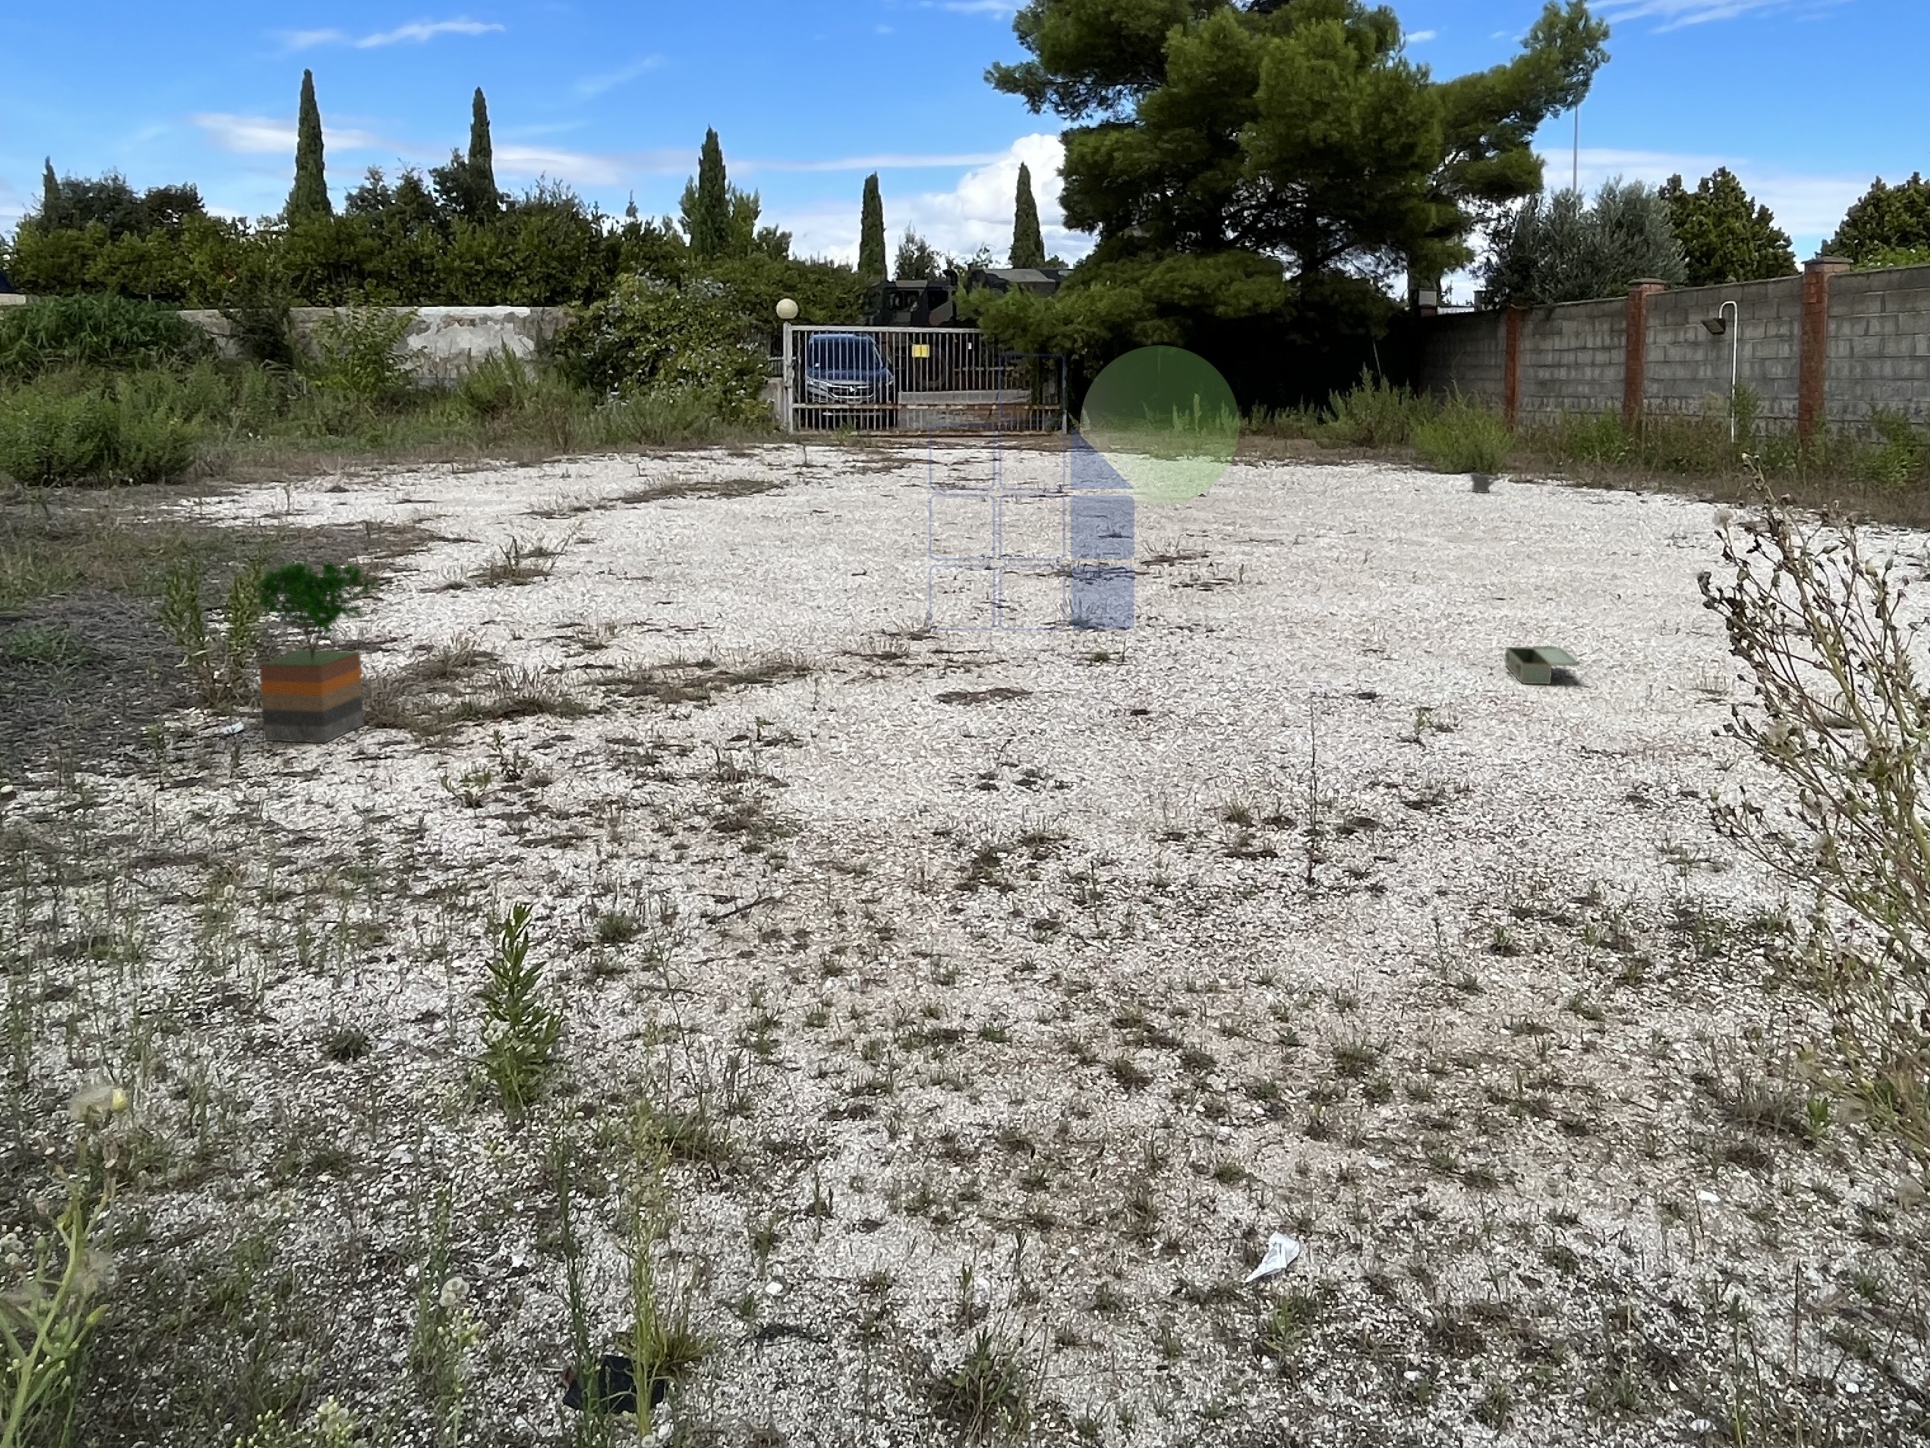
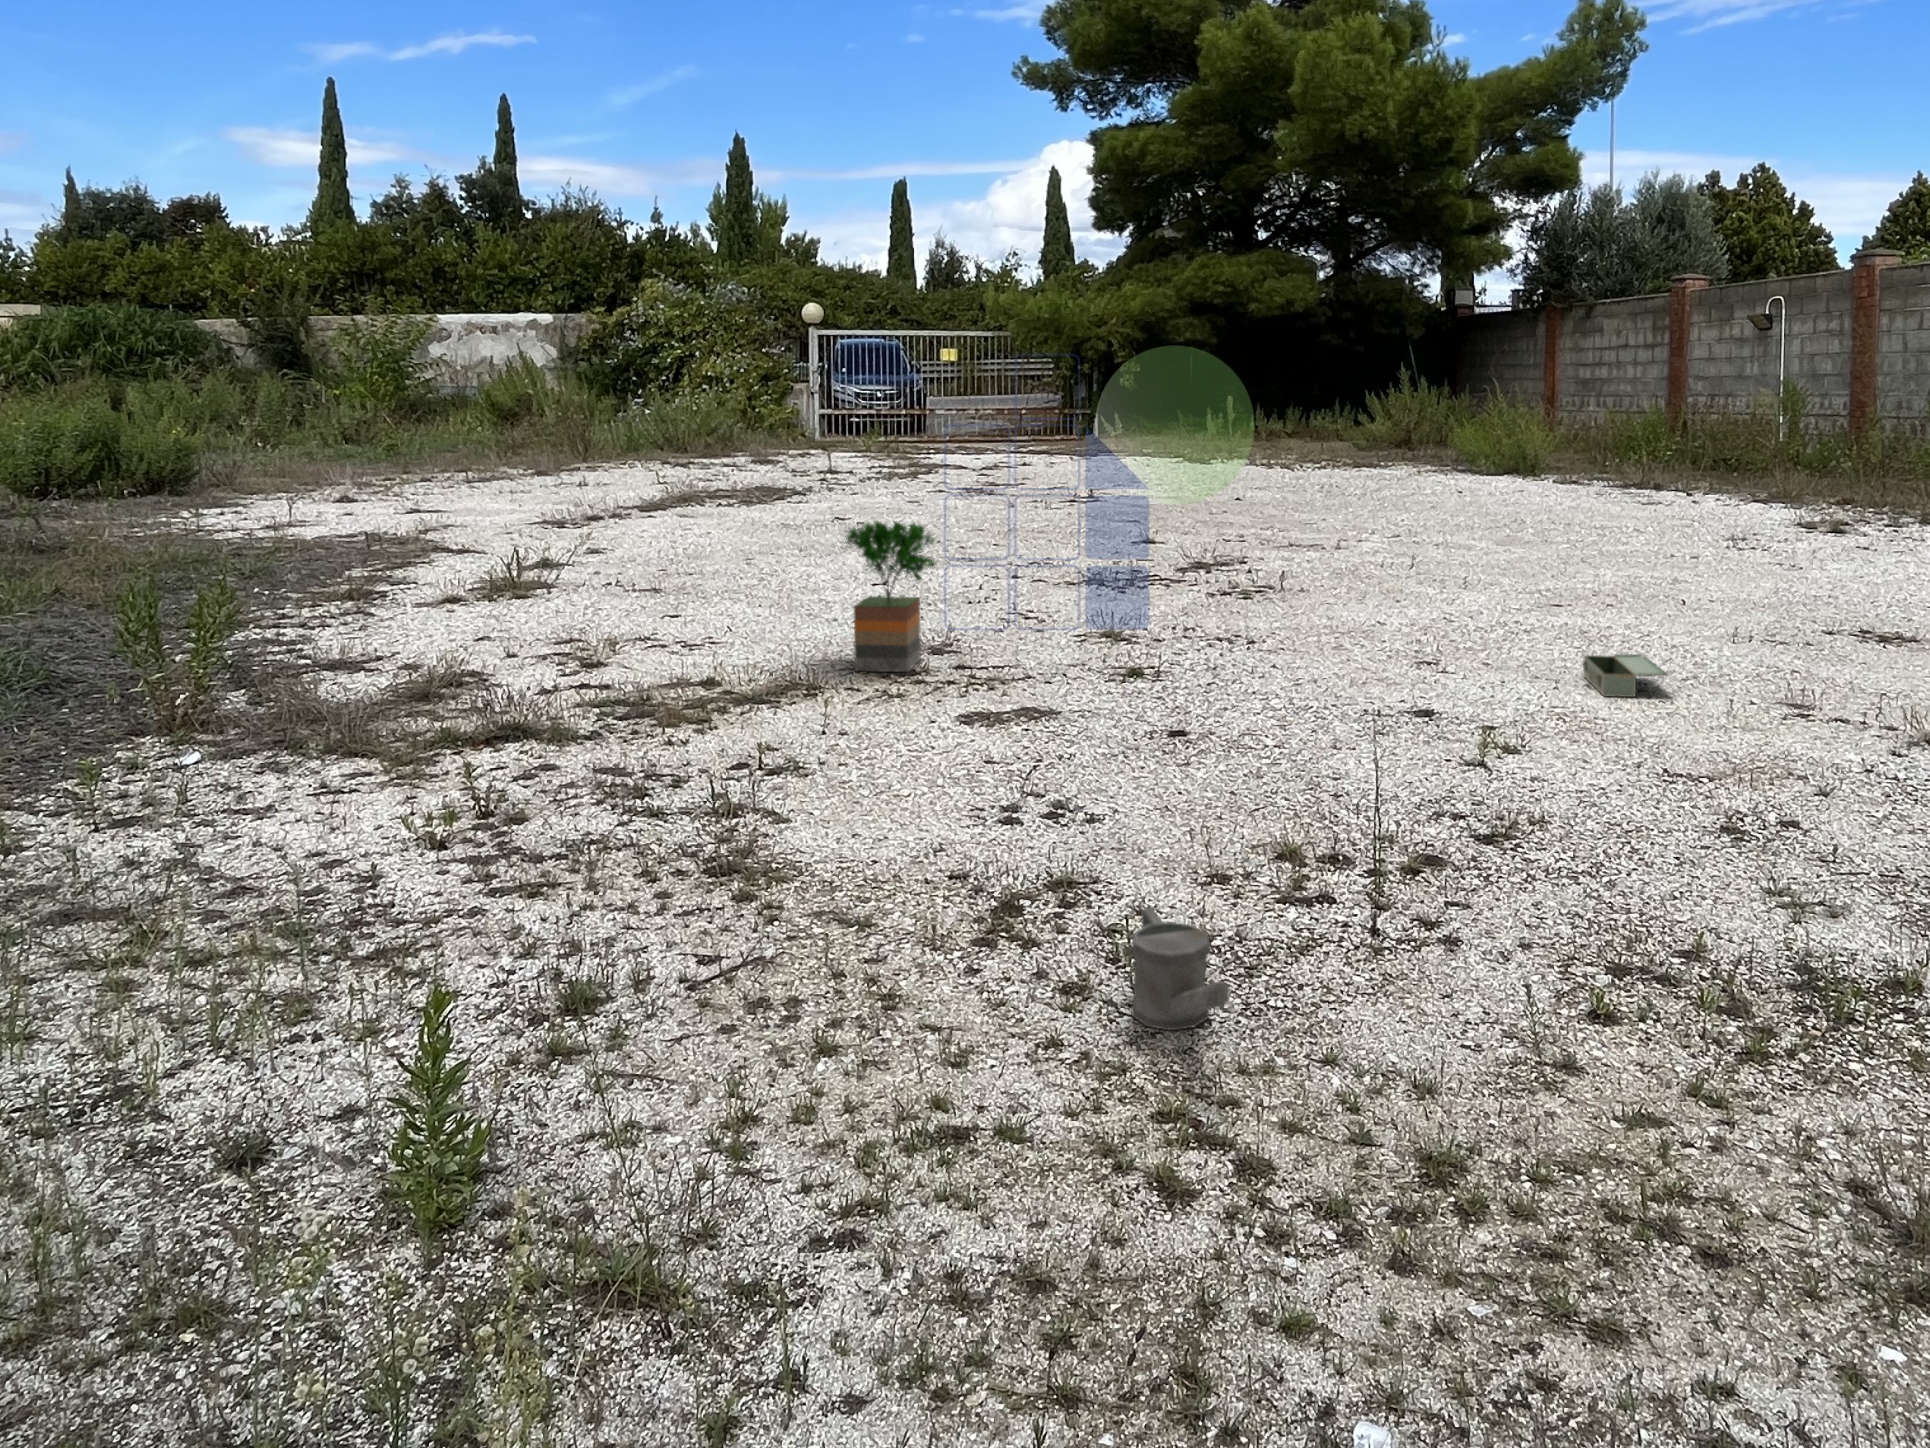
watering can: present [1471,474,1499,493] -> present [1132,908,1229,1030]
potted tree: present [254,561,377,743] -> present [845,521,936,672]

